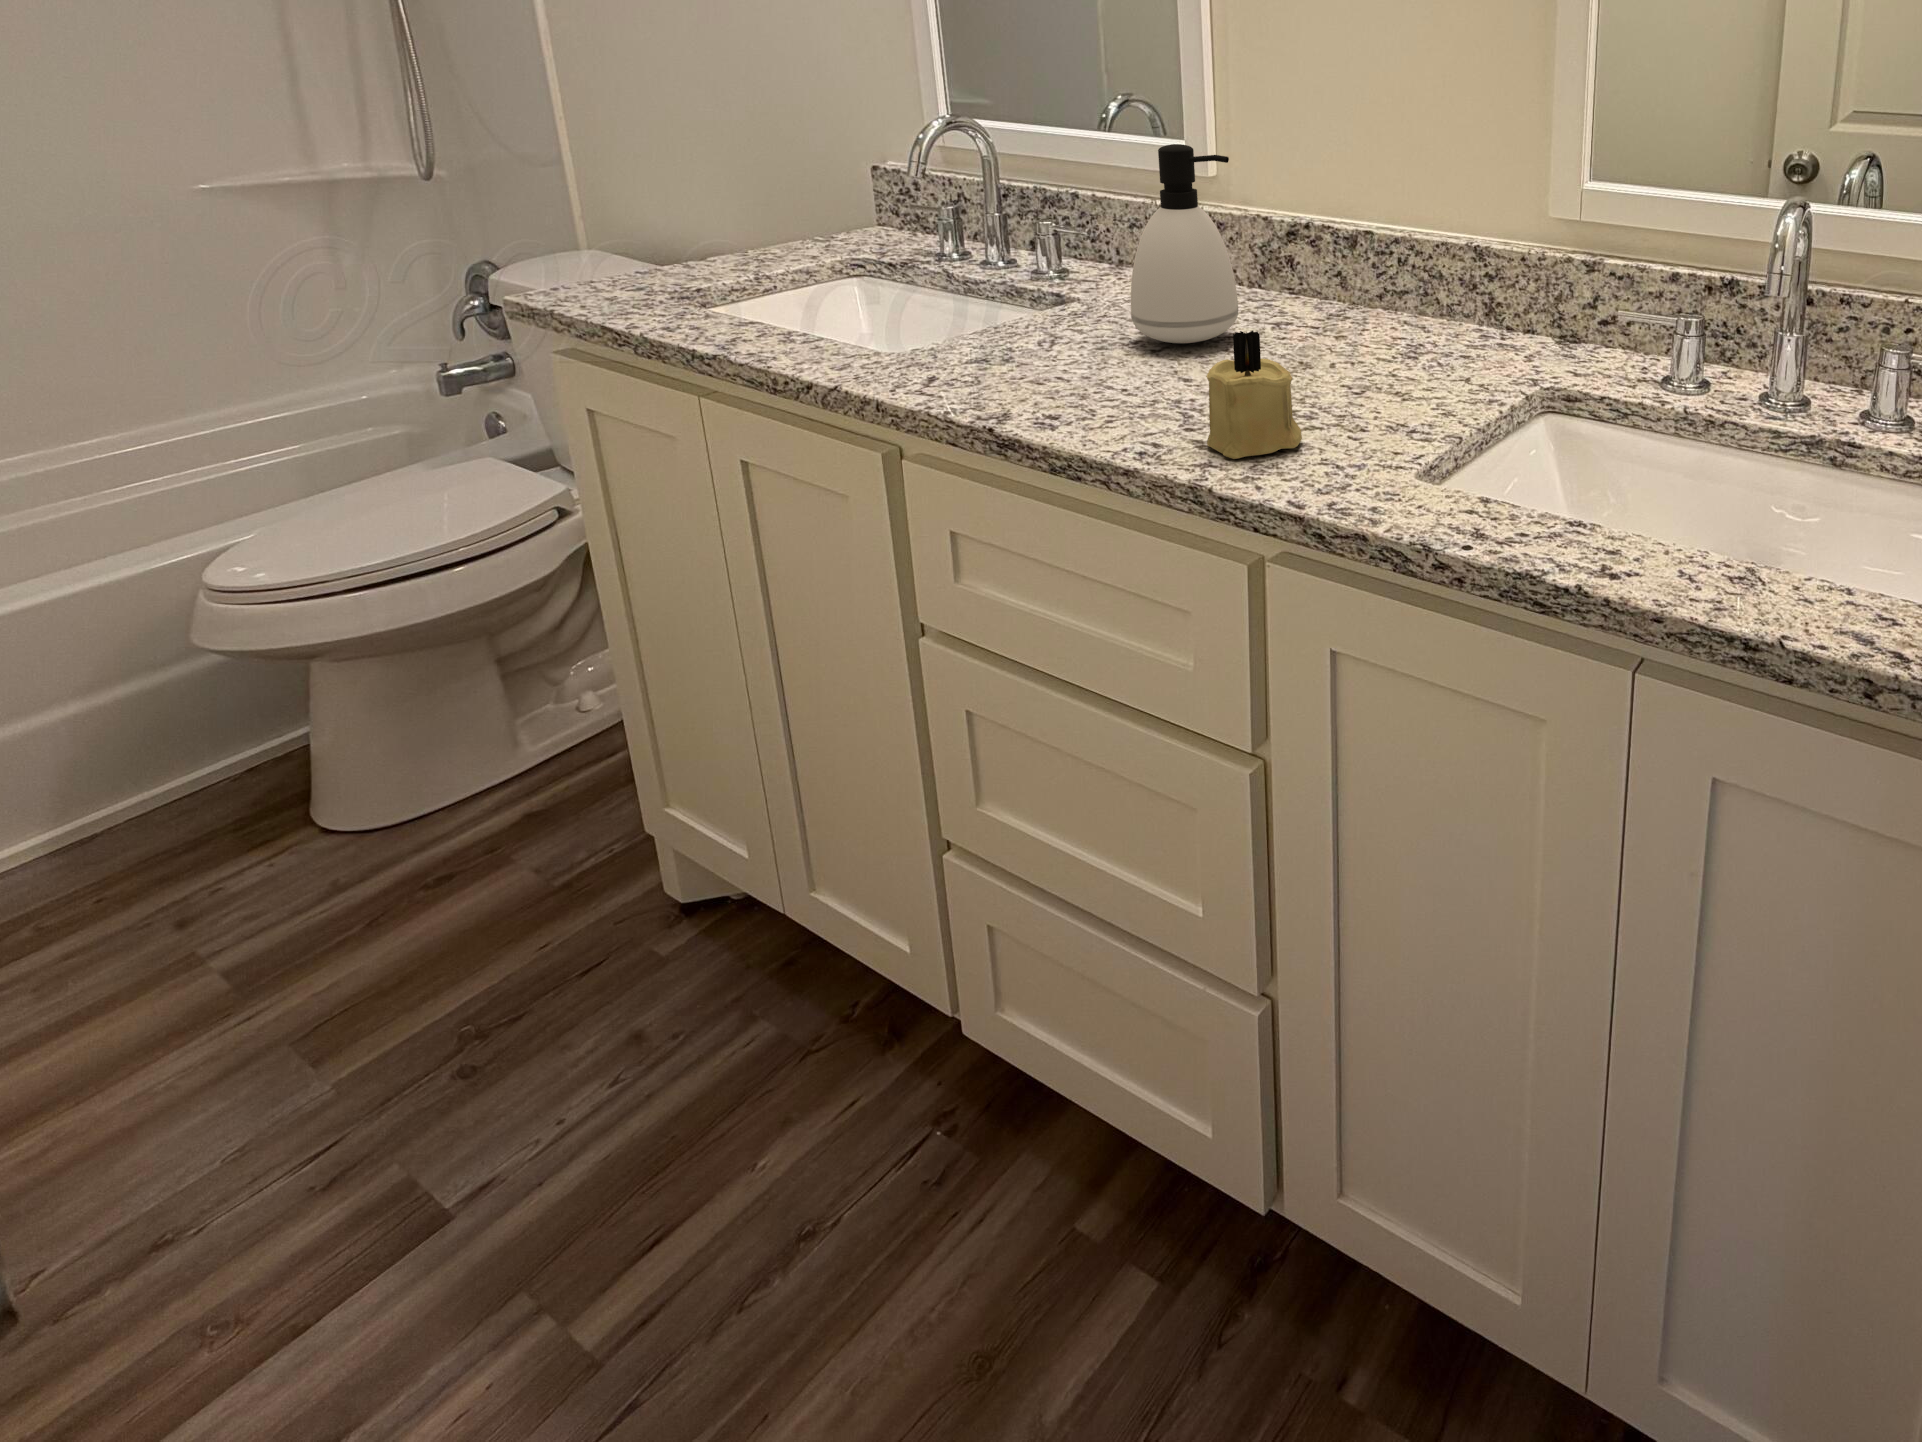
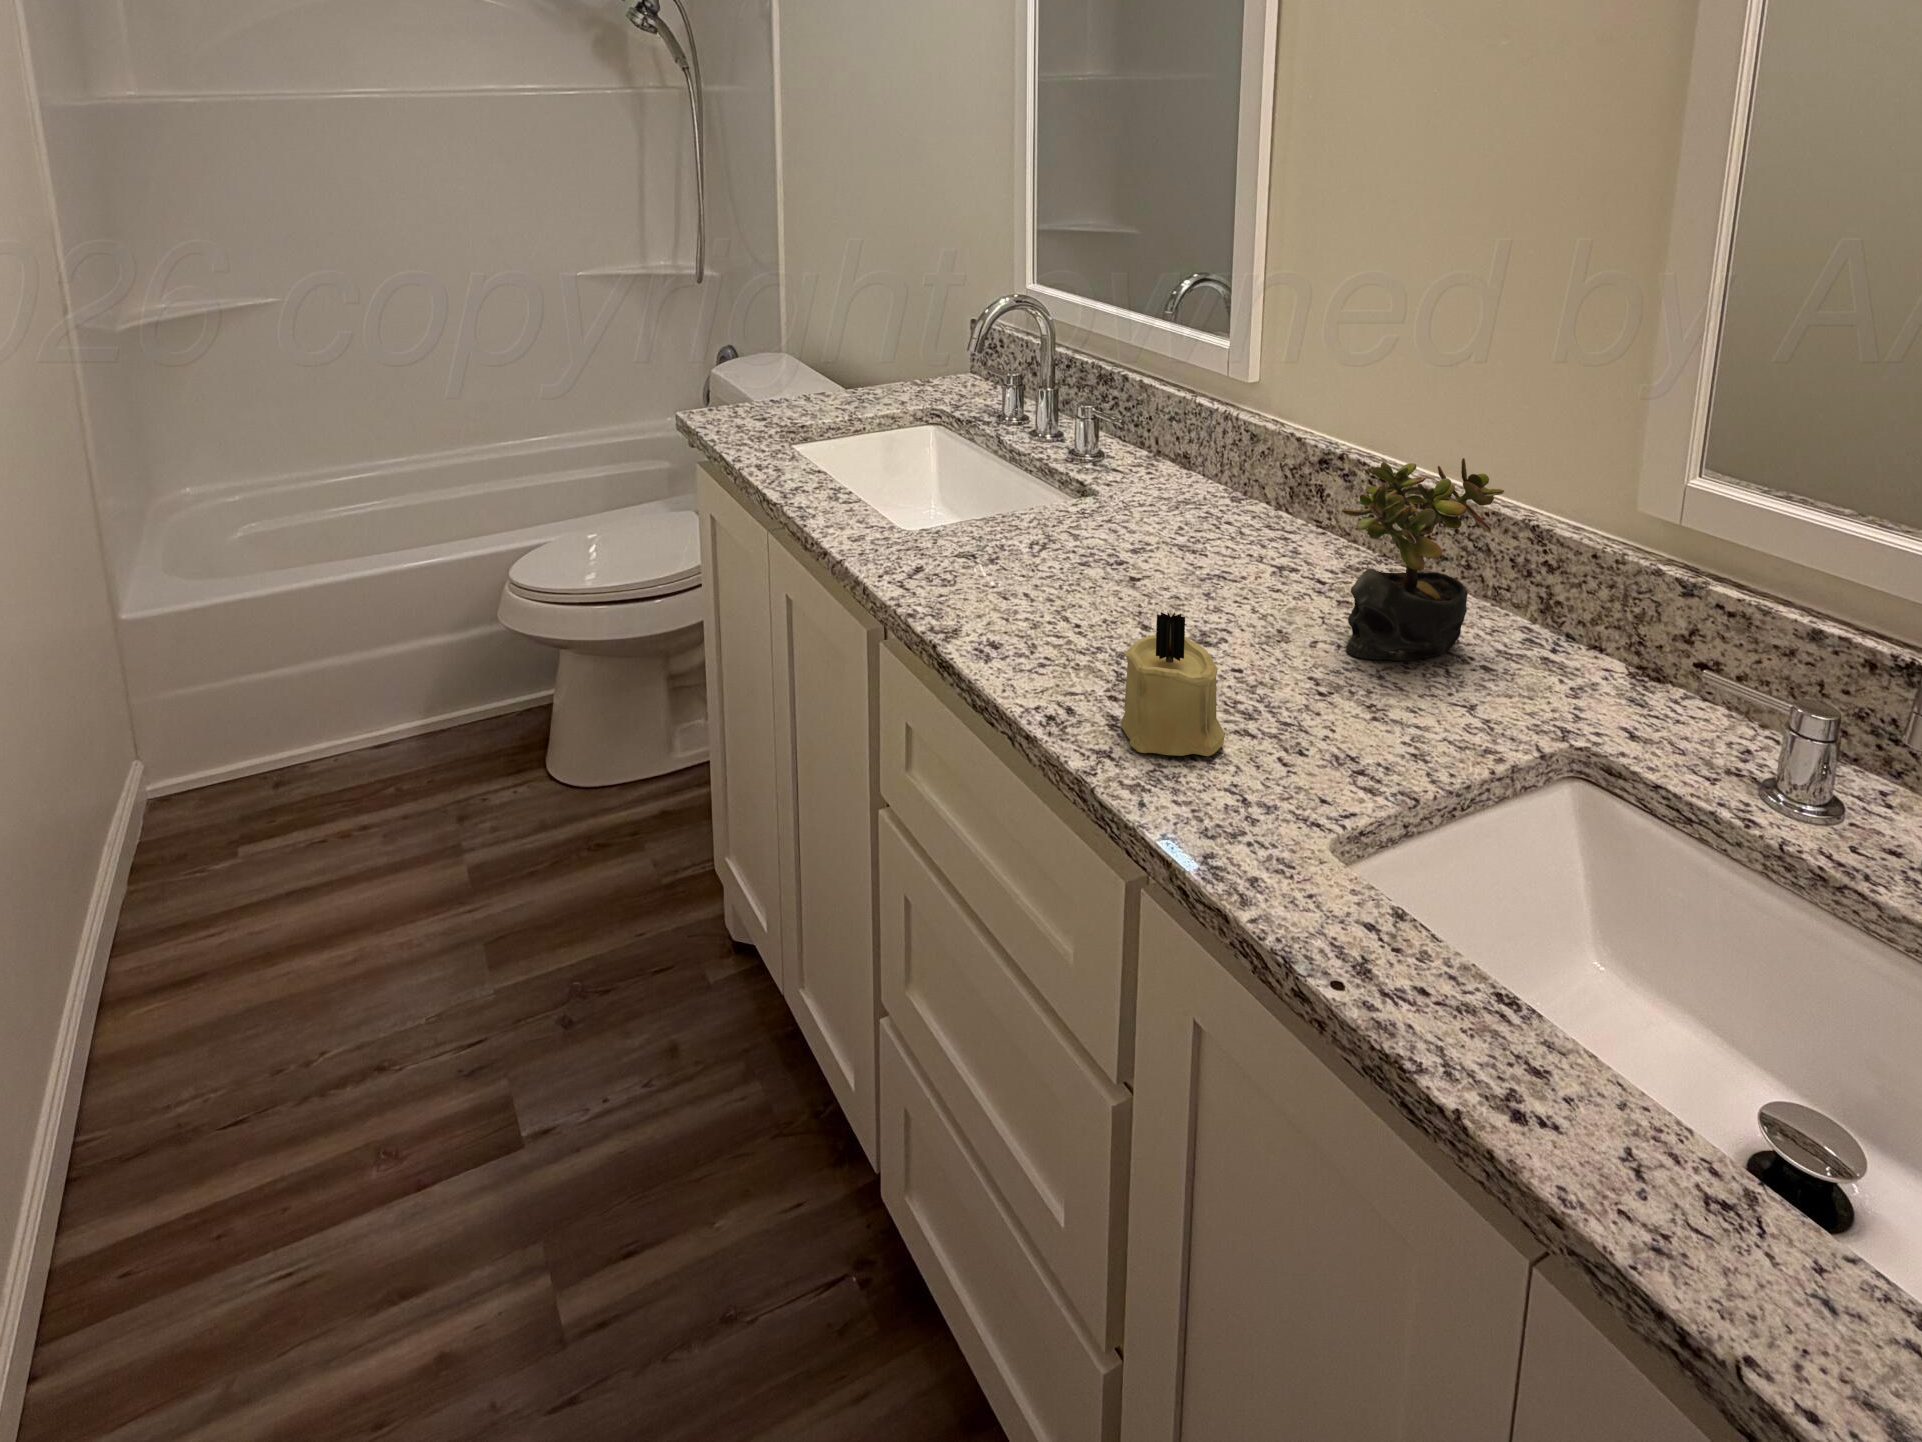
soap dispenser: present [1131,144,1238,343] -> none [1121,367,1234,576]
succulent plant: none [1352,189,1466,369] -> present [1342,458,1504,661]

